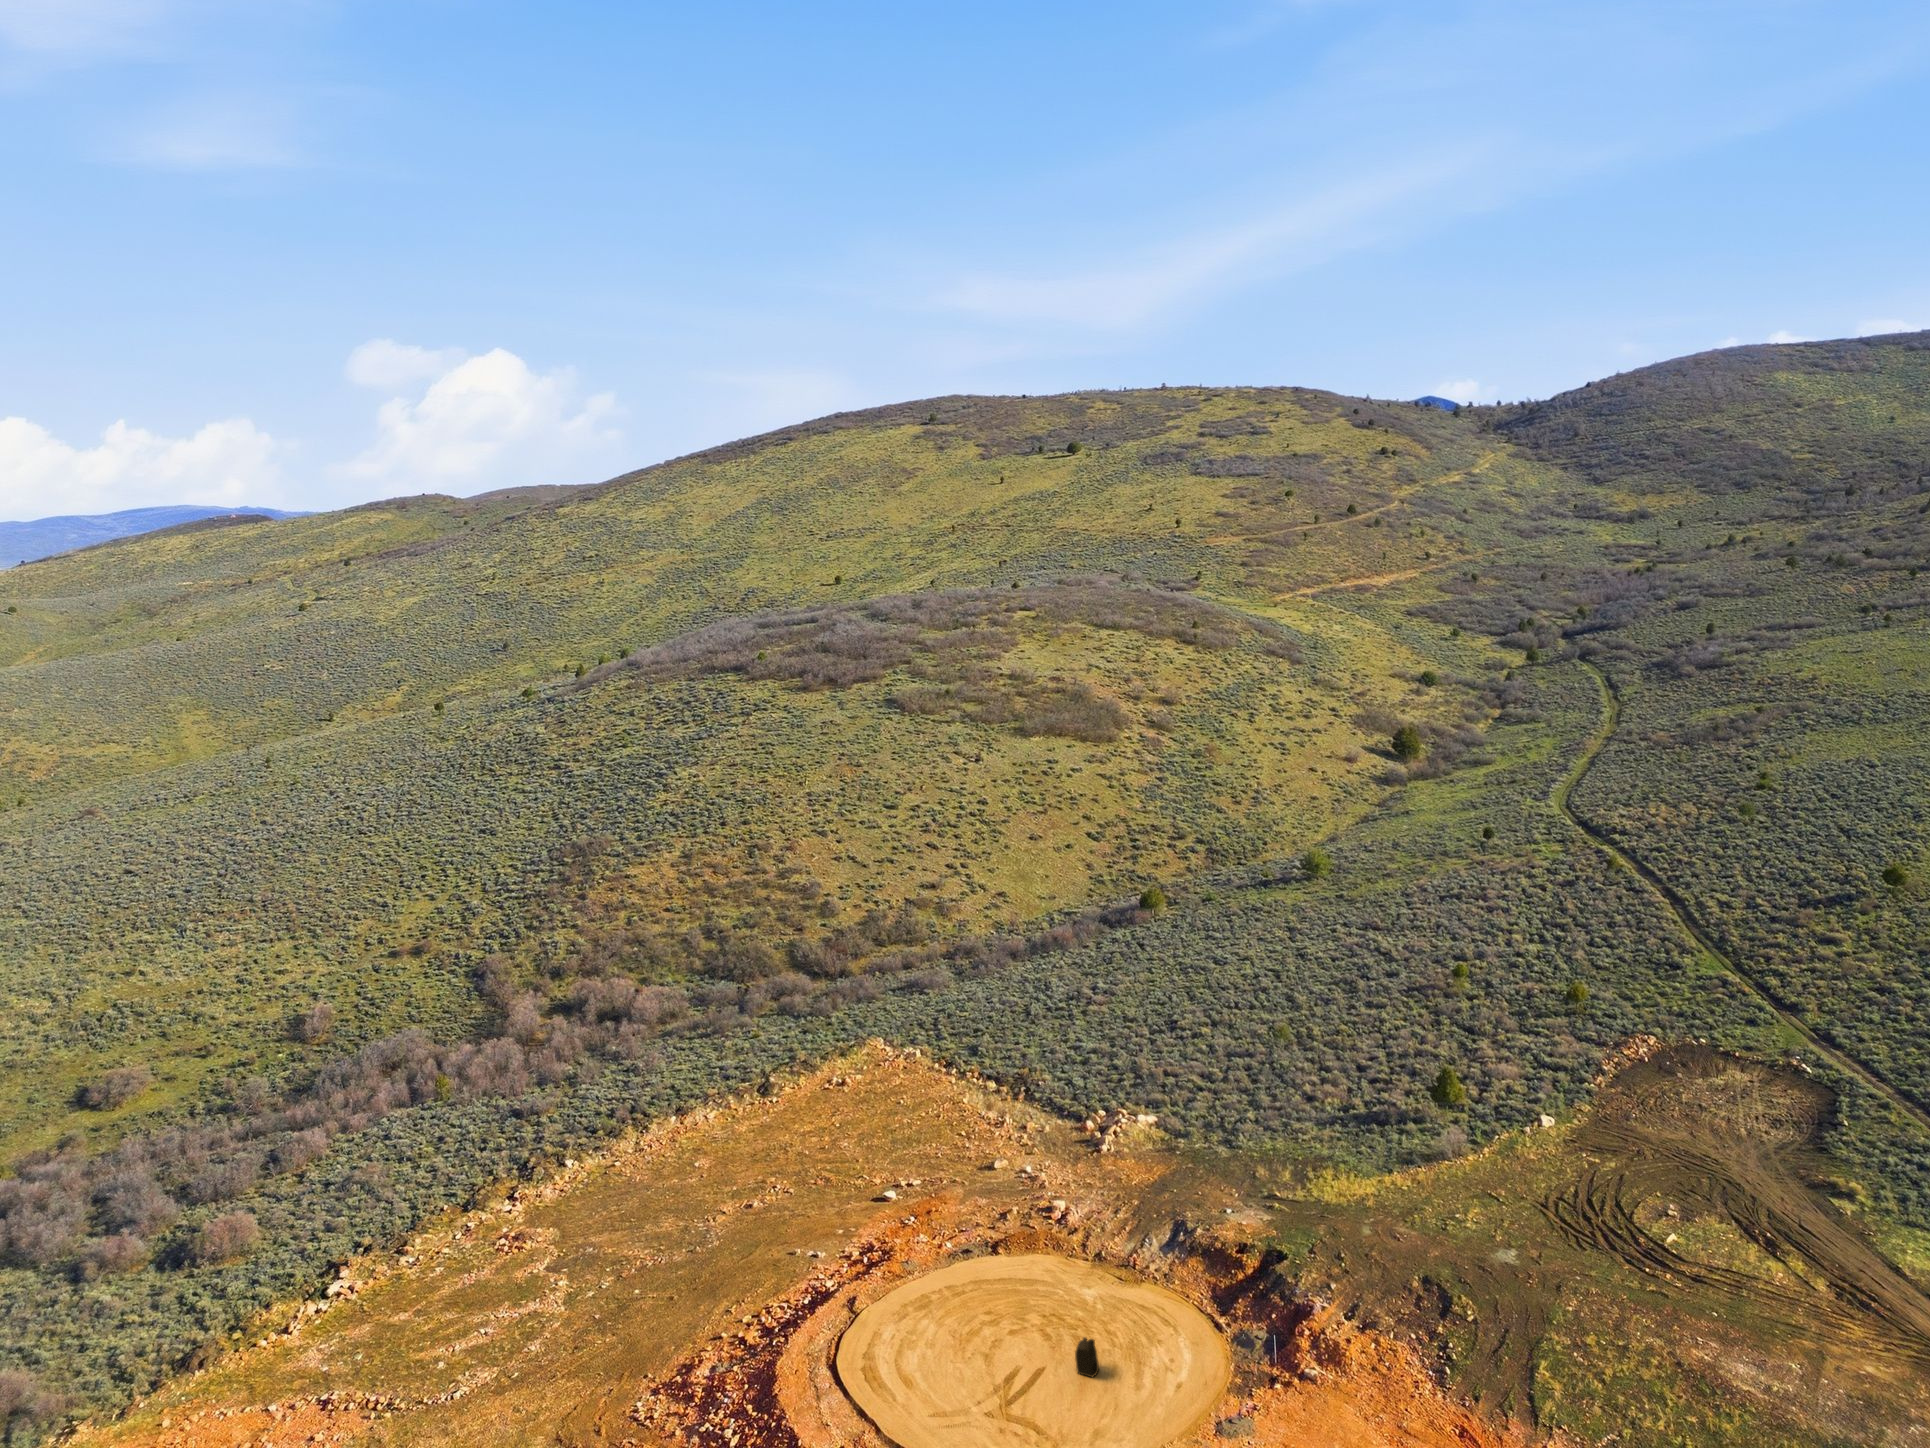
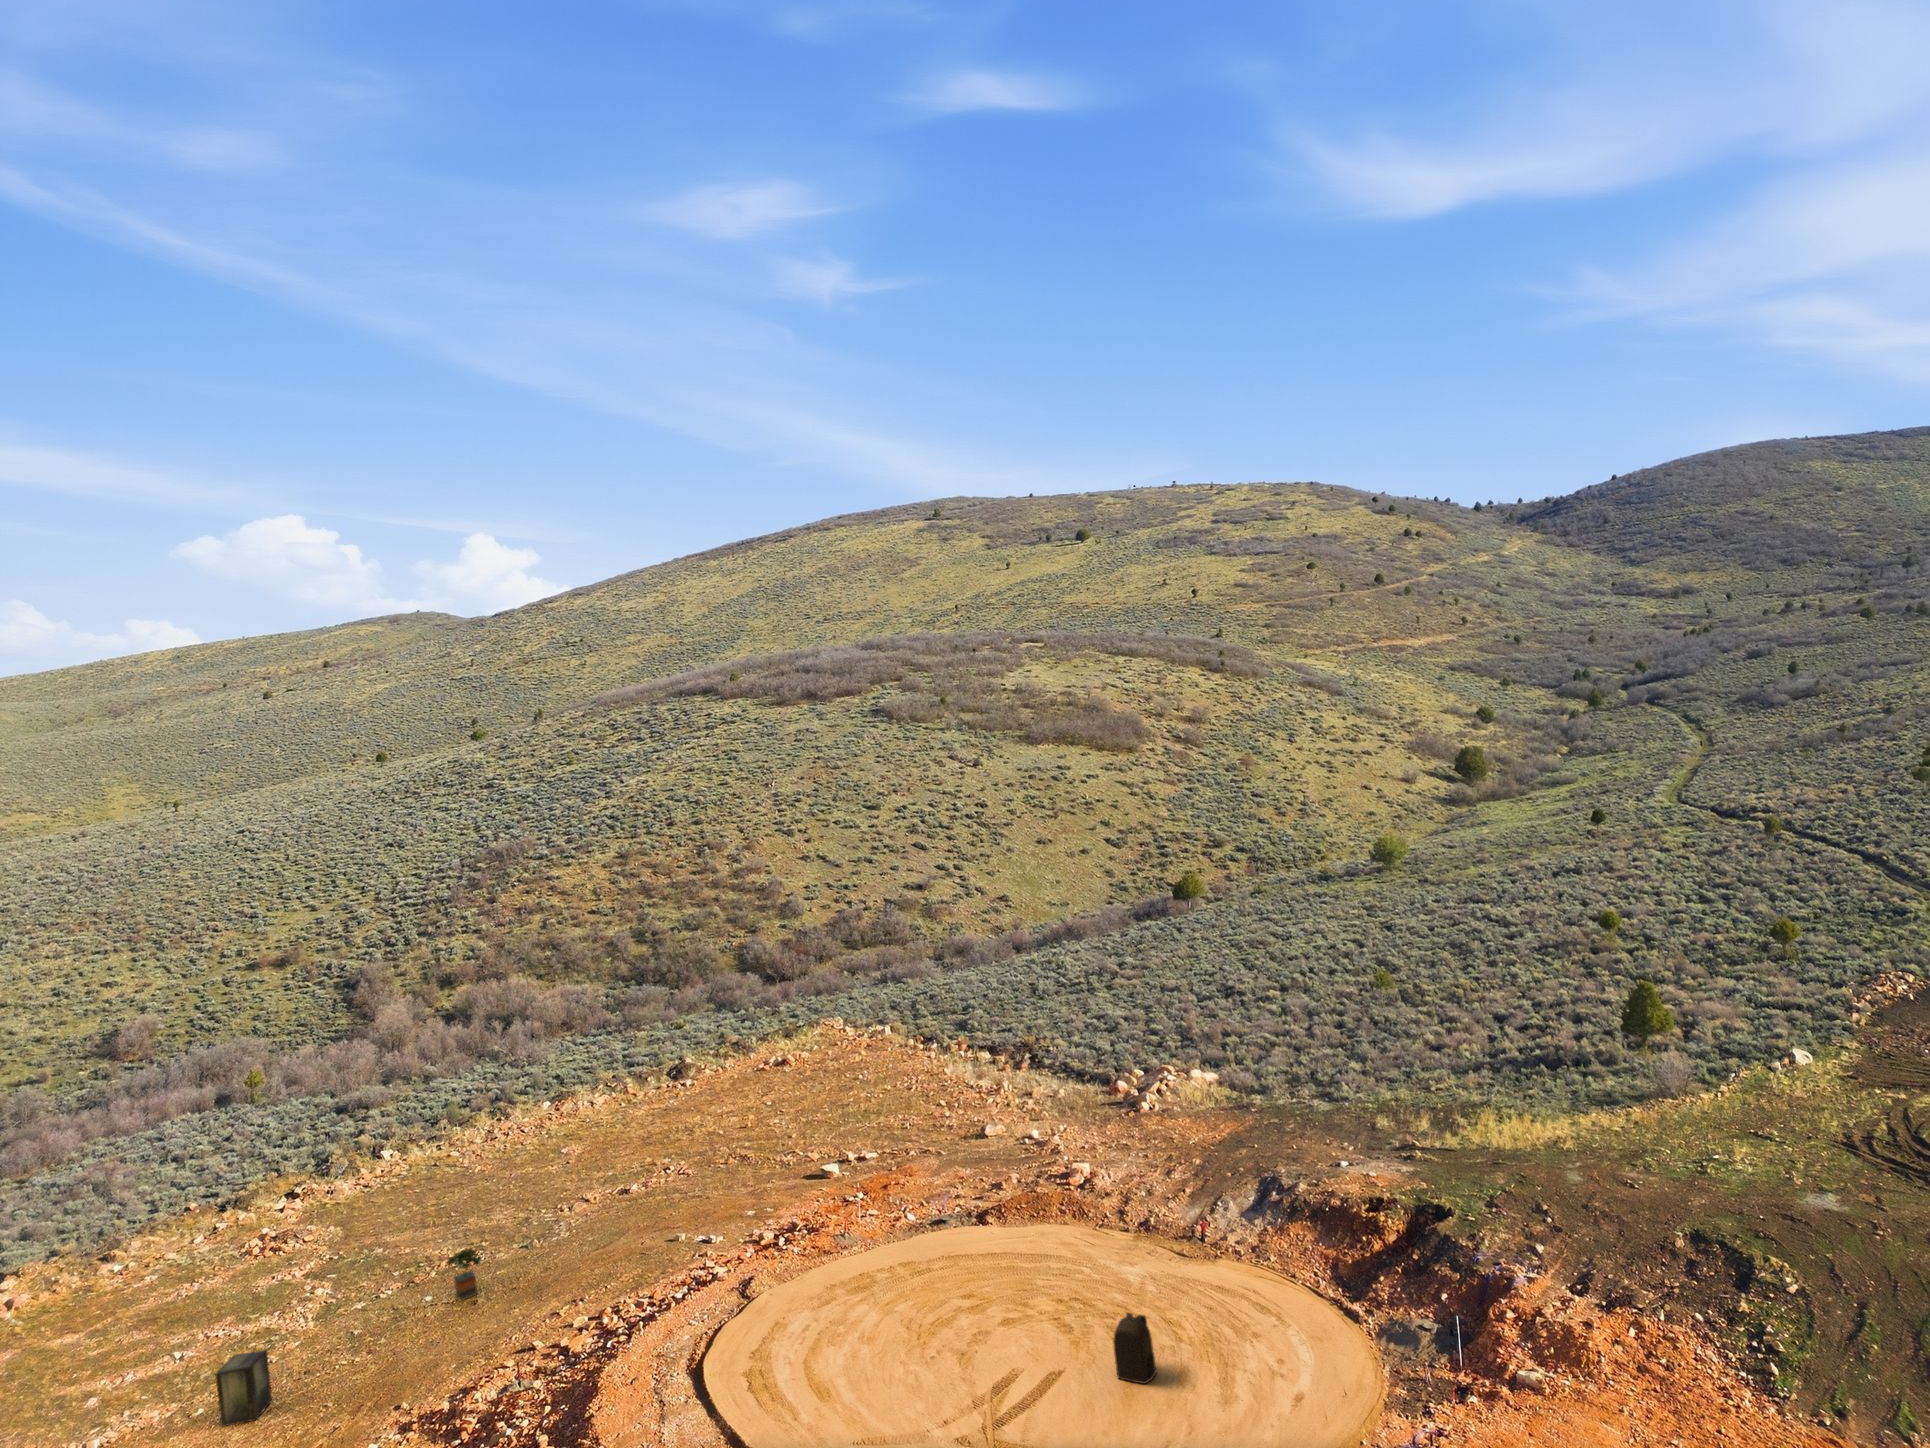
potted tree: none [659,1264,680,1298] -> present [448,1248,481,1301]
storage box: none [549,1341,578,1386] -> present [215,1350,272,1426]

